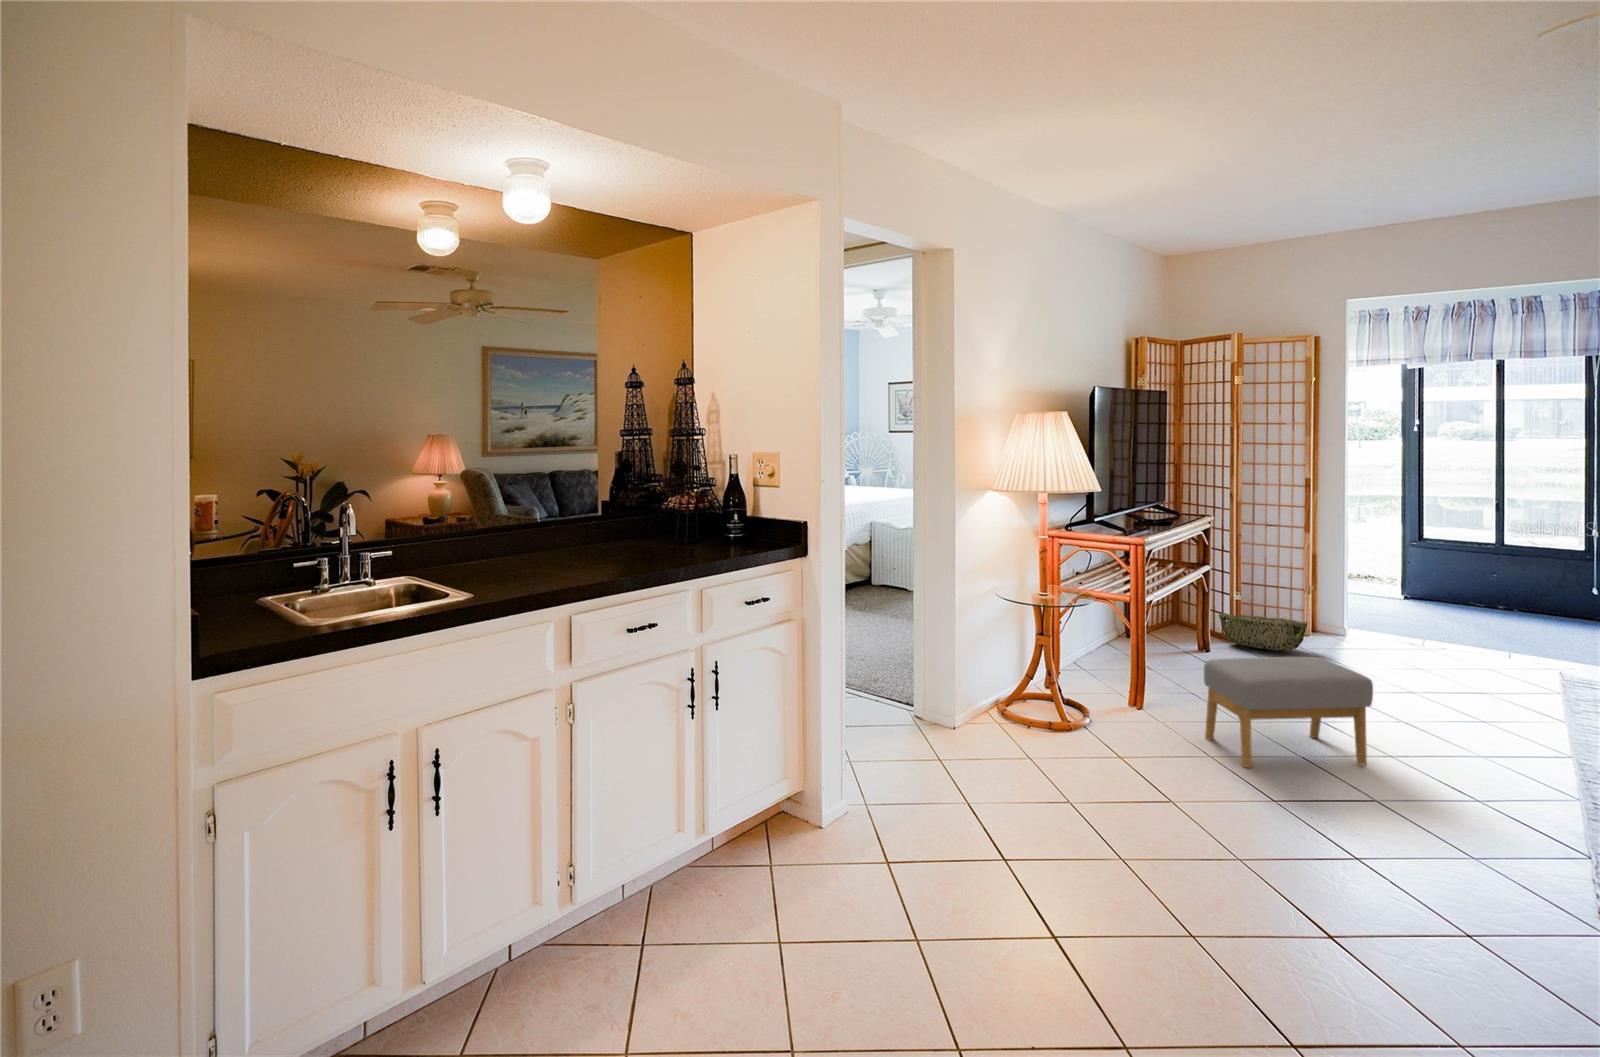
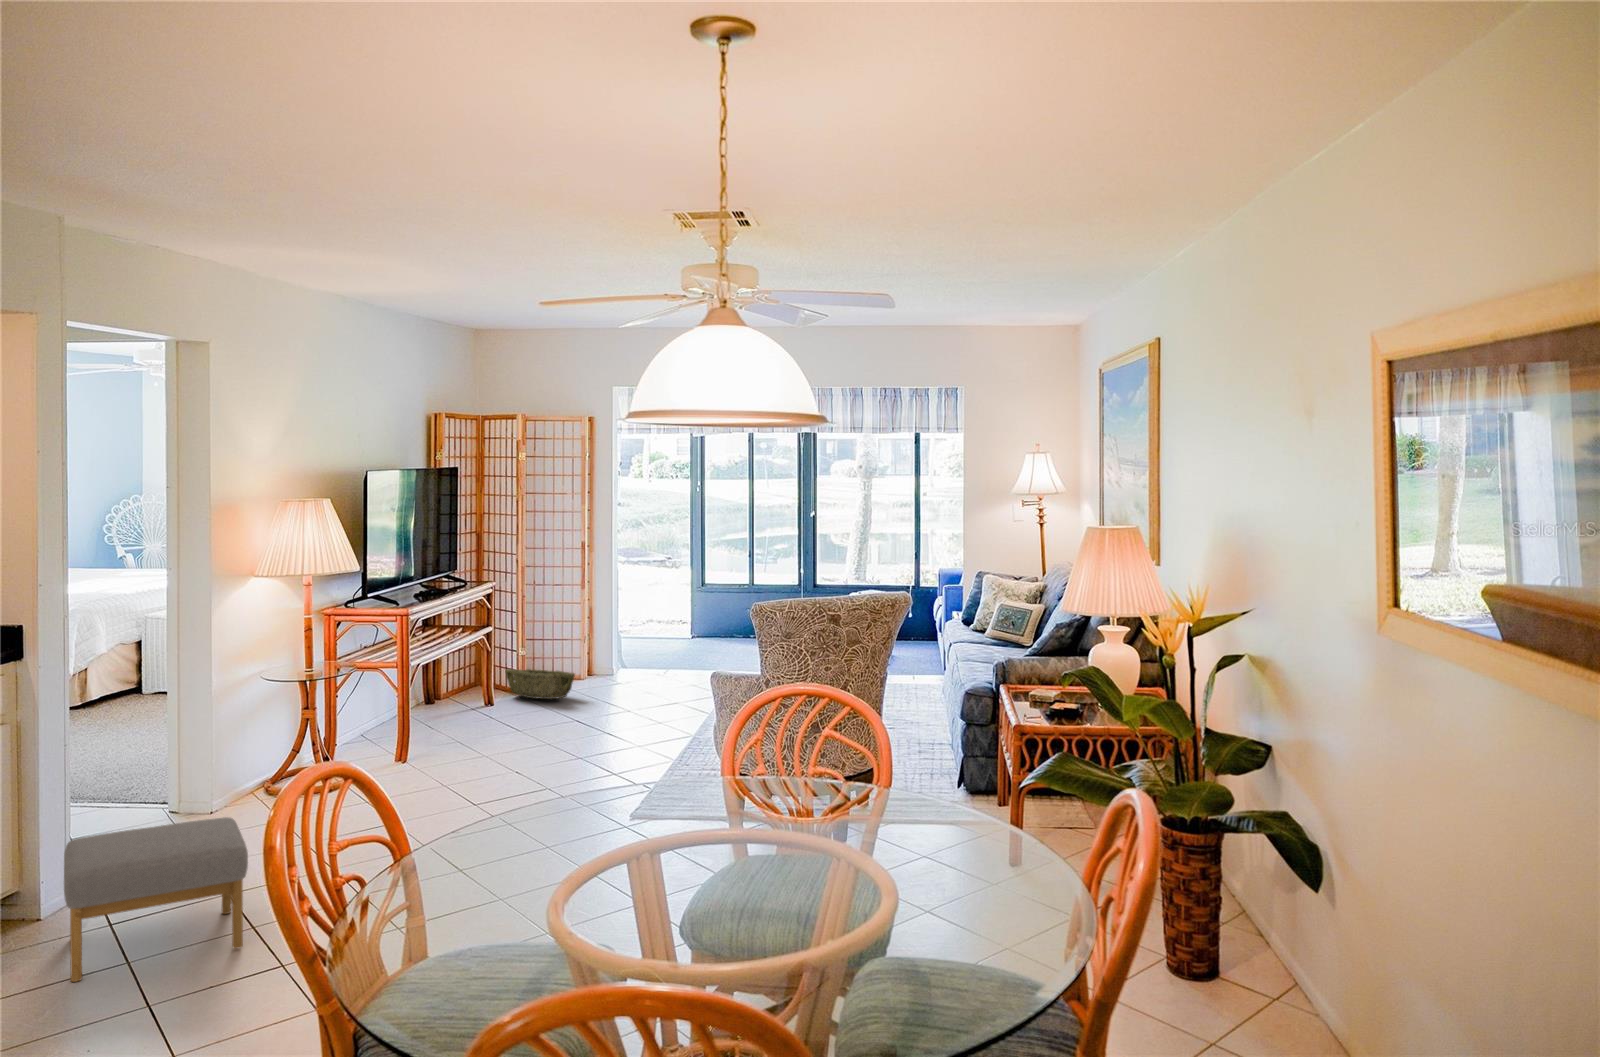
footstool: present [1204,657,1373,768] -> present [64,817,248,982]

